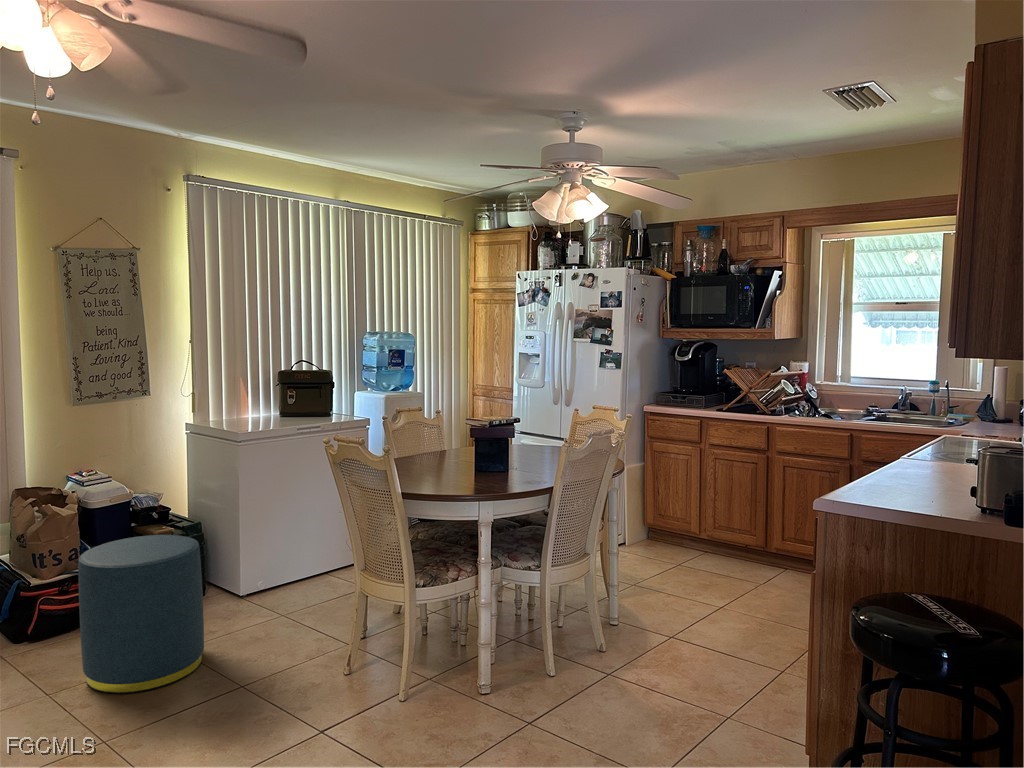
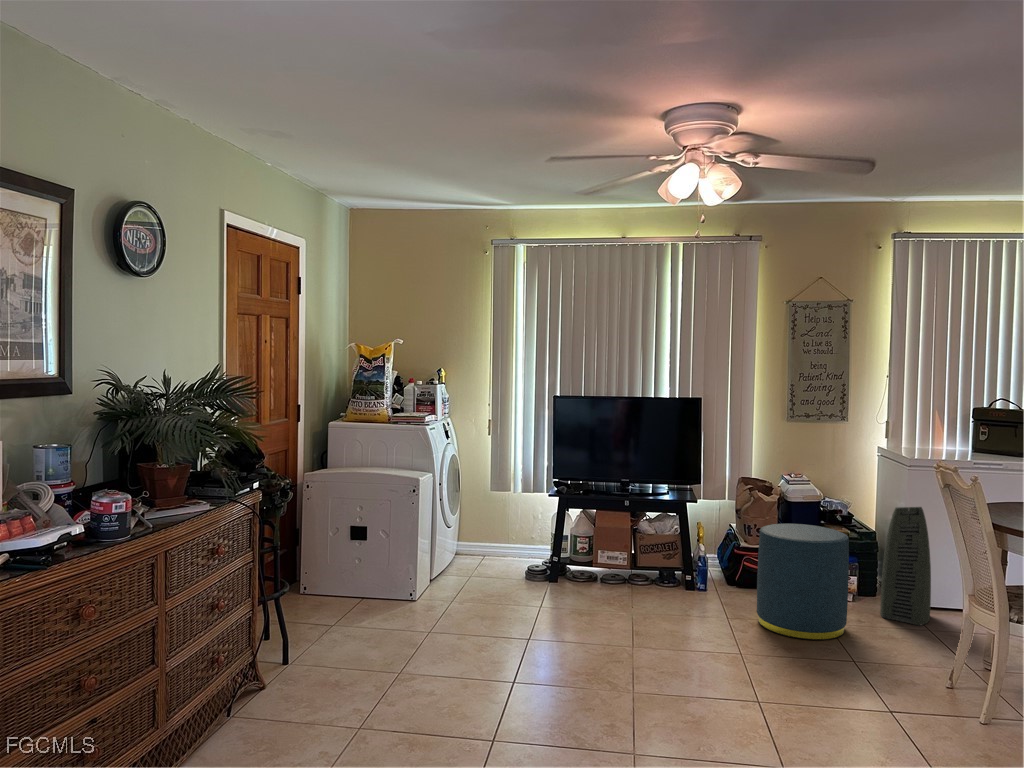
air purifier: none [223,484,275,619] -> present [880,507,931,626]

